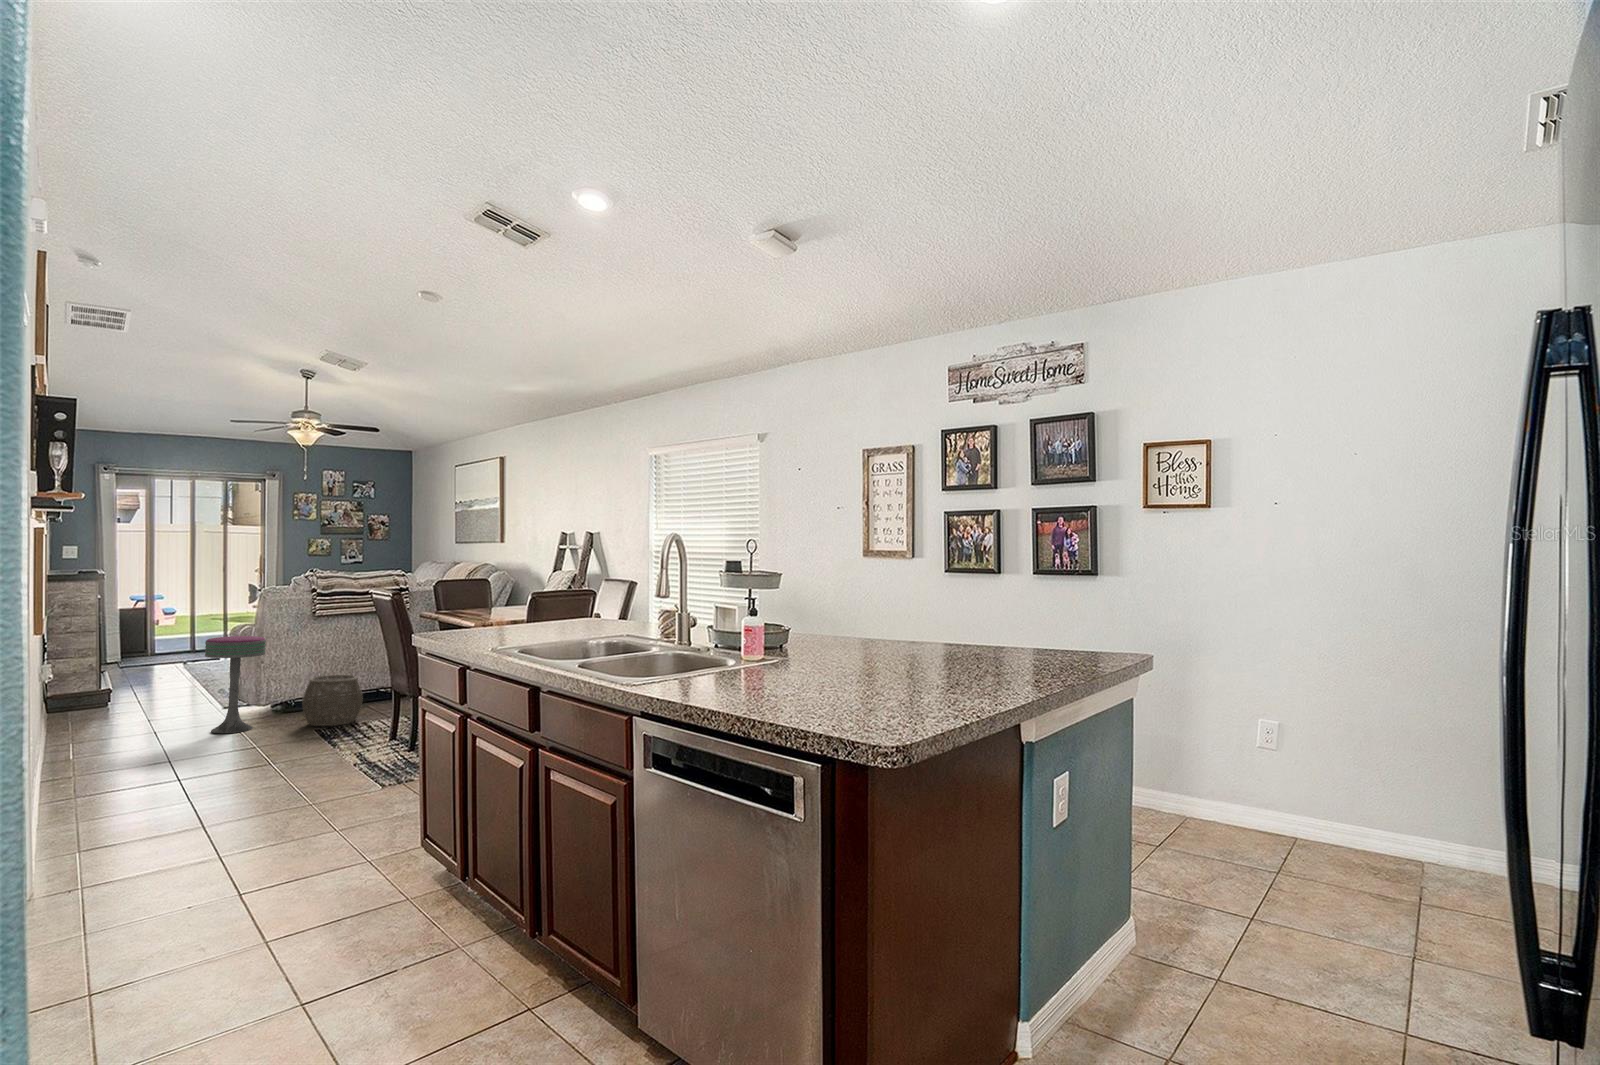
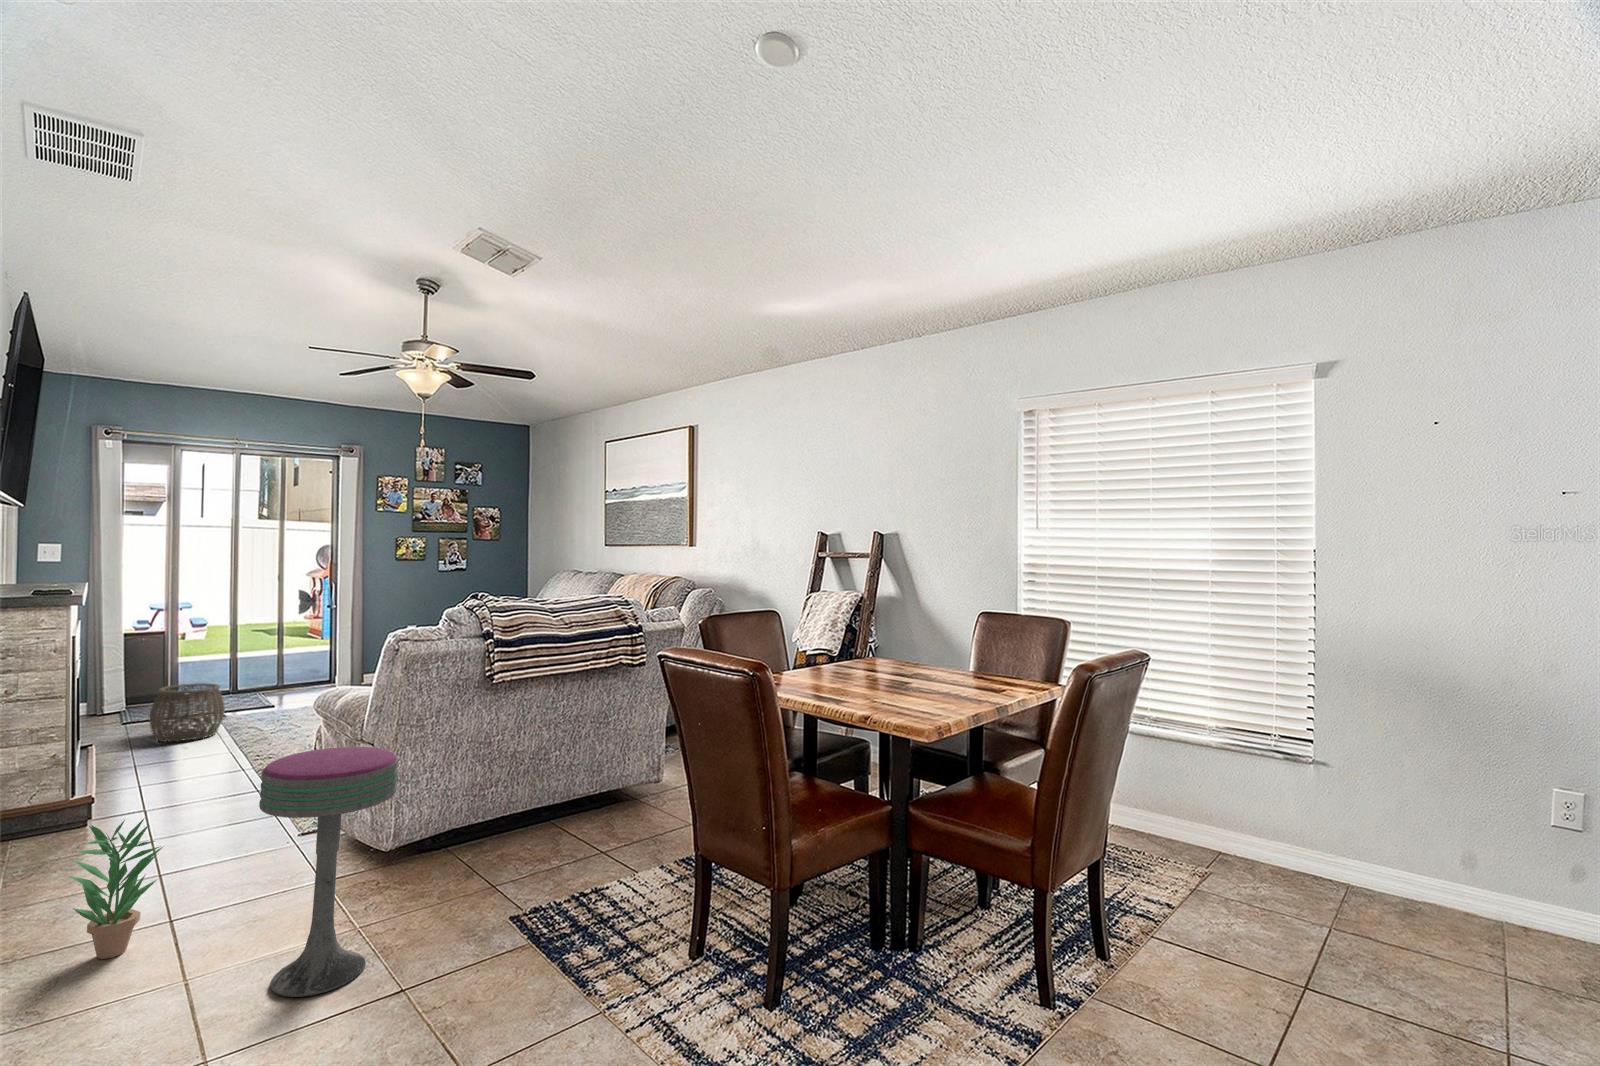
potted plant: none [123,666,164,728] -> present [67,819,163,959]
woven basket: present [302,675,362,727] -> present [149,683,225,742]

